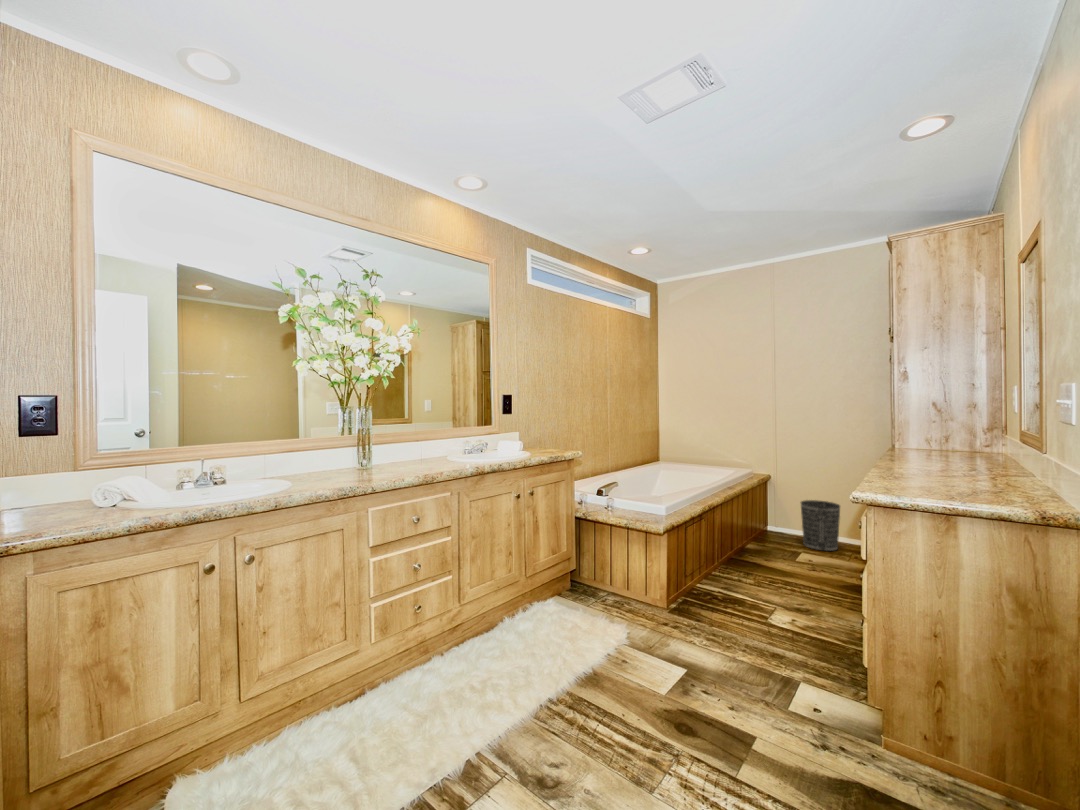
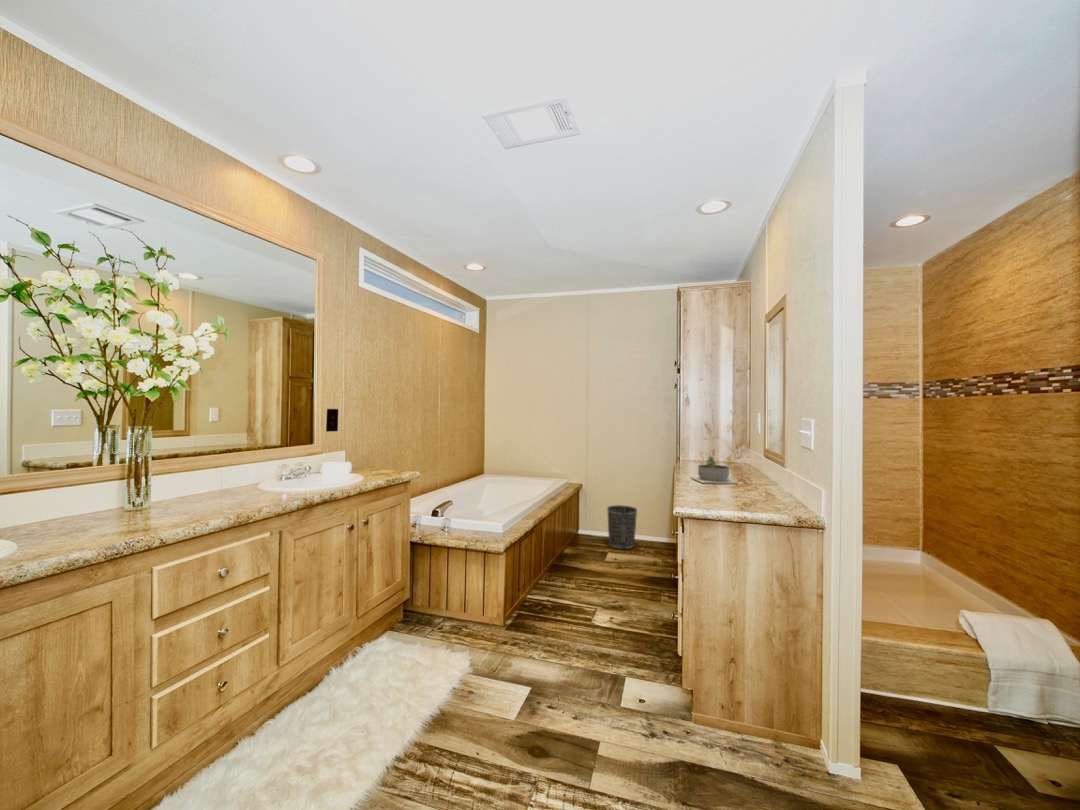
succulent planter: none [896,436,968,471] -> present [690,456,738,484]

